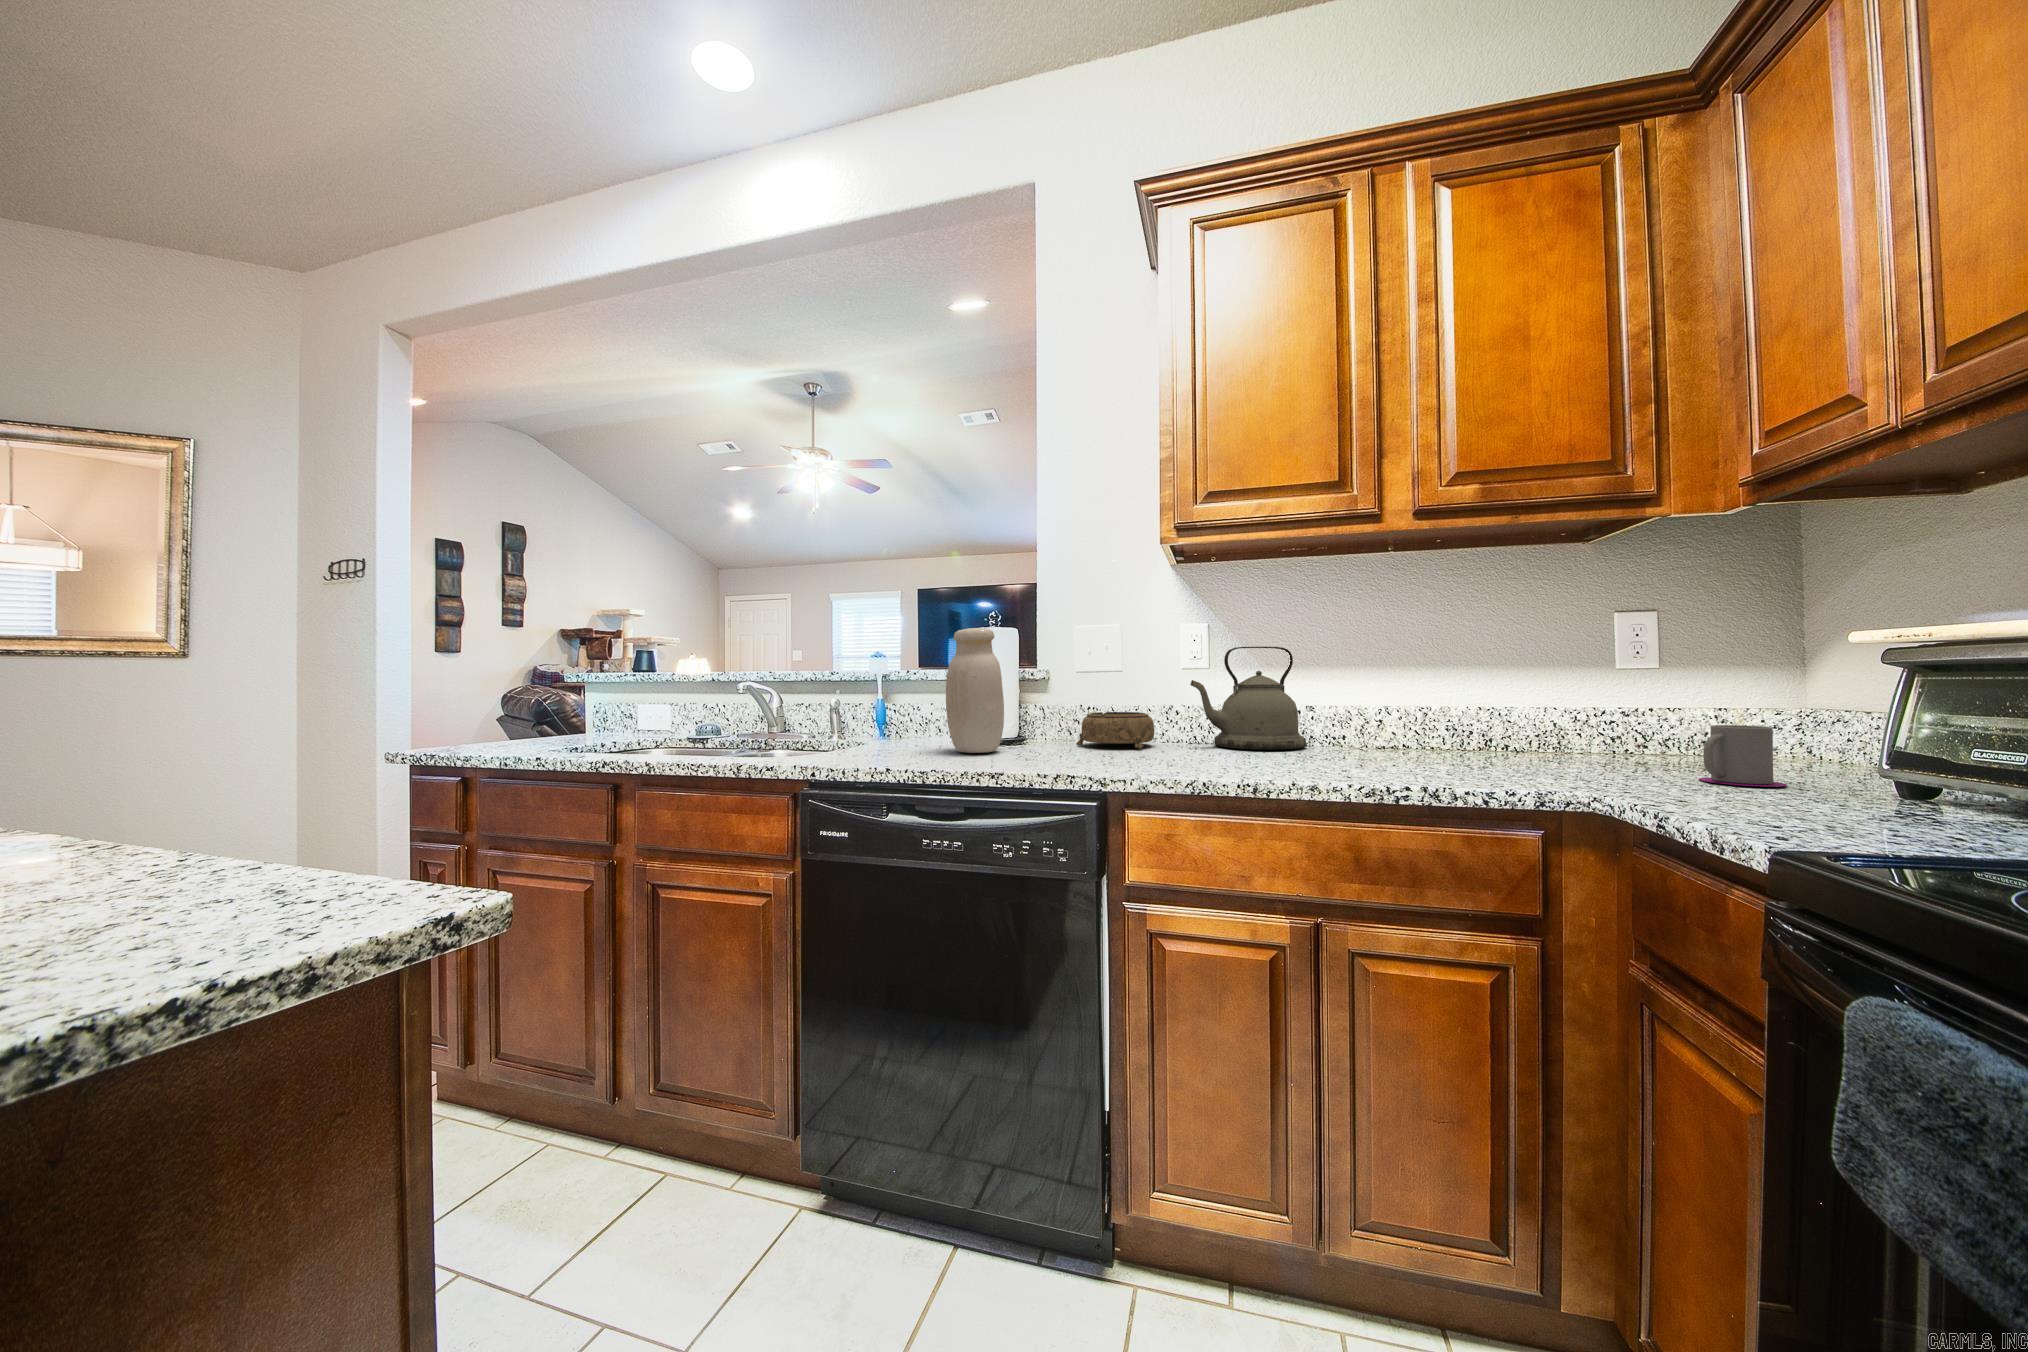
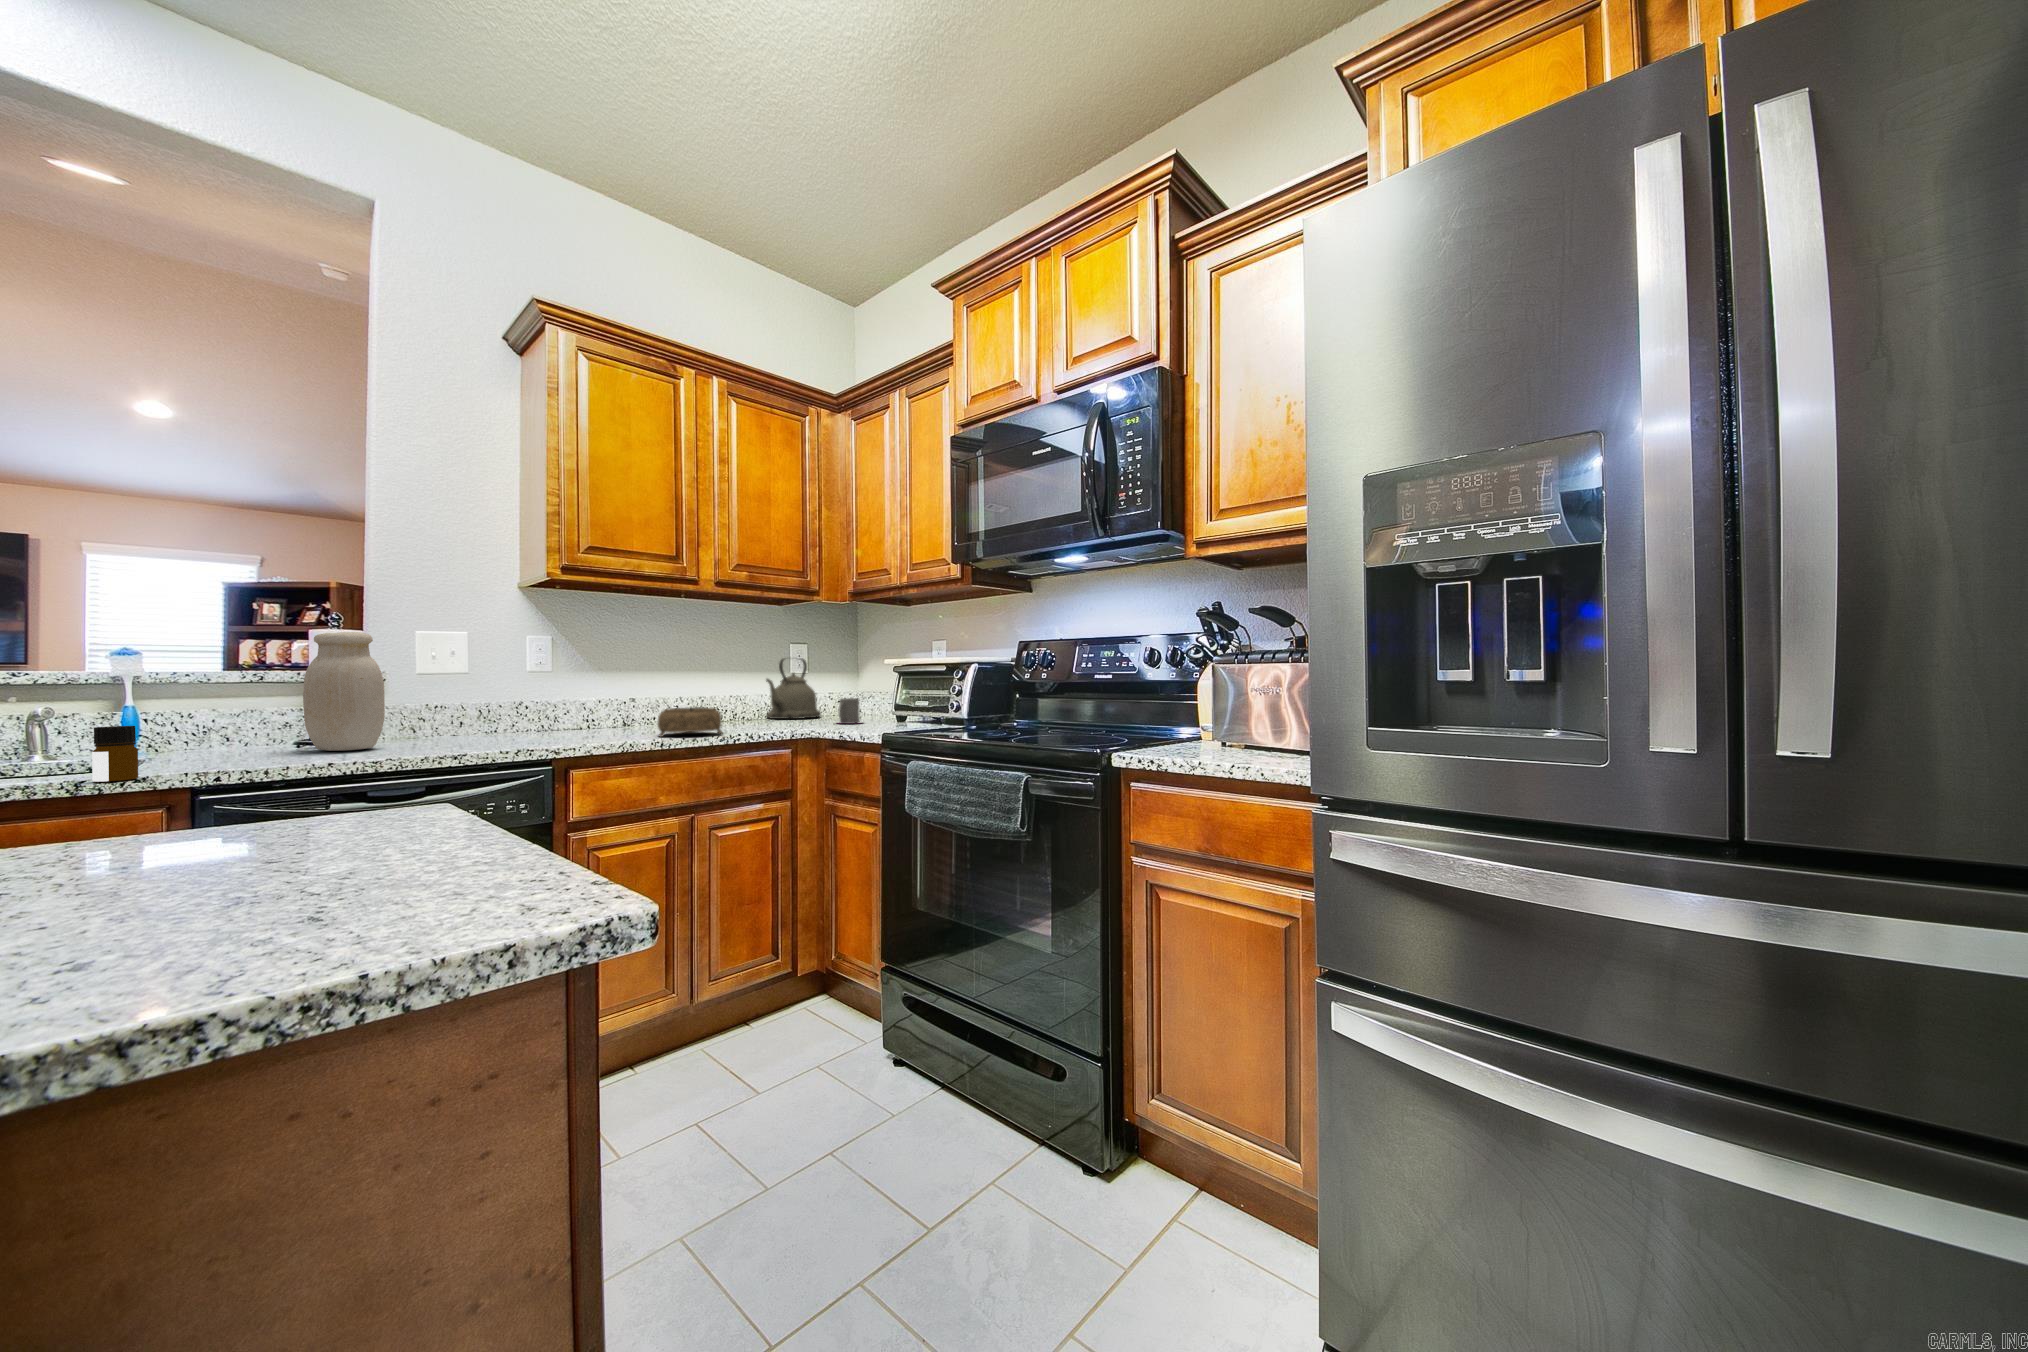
kettle: present [1190,647,1306,750] -> present [766,658,821,719]
decorative bowl: present [1076,712,1154,749] -> present [658,707,722,737]
bottle: none [757,718,784,767] -> present [92,726,138,782]

